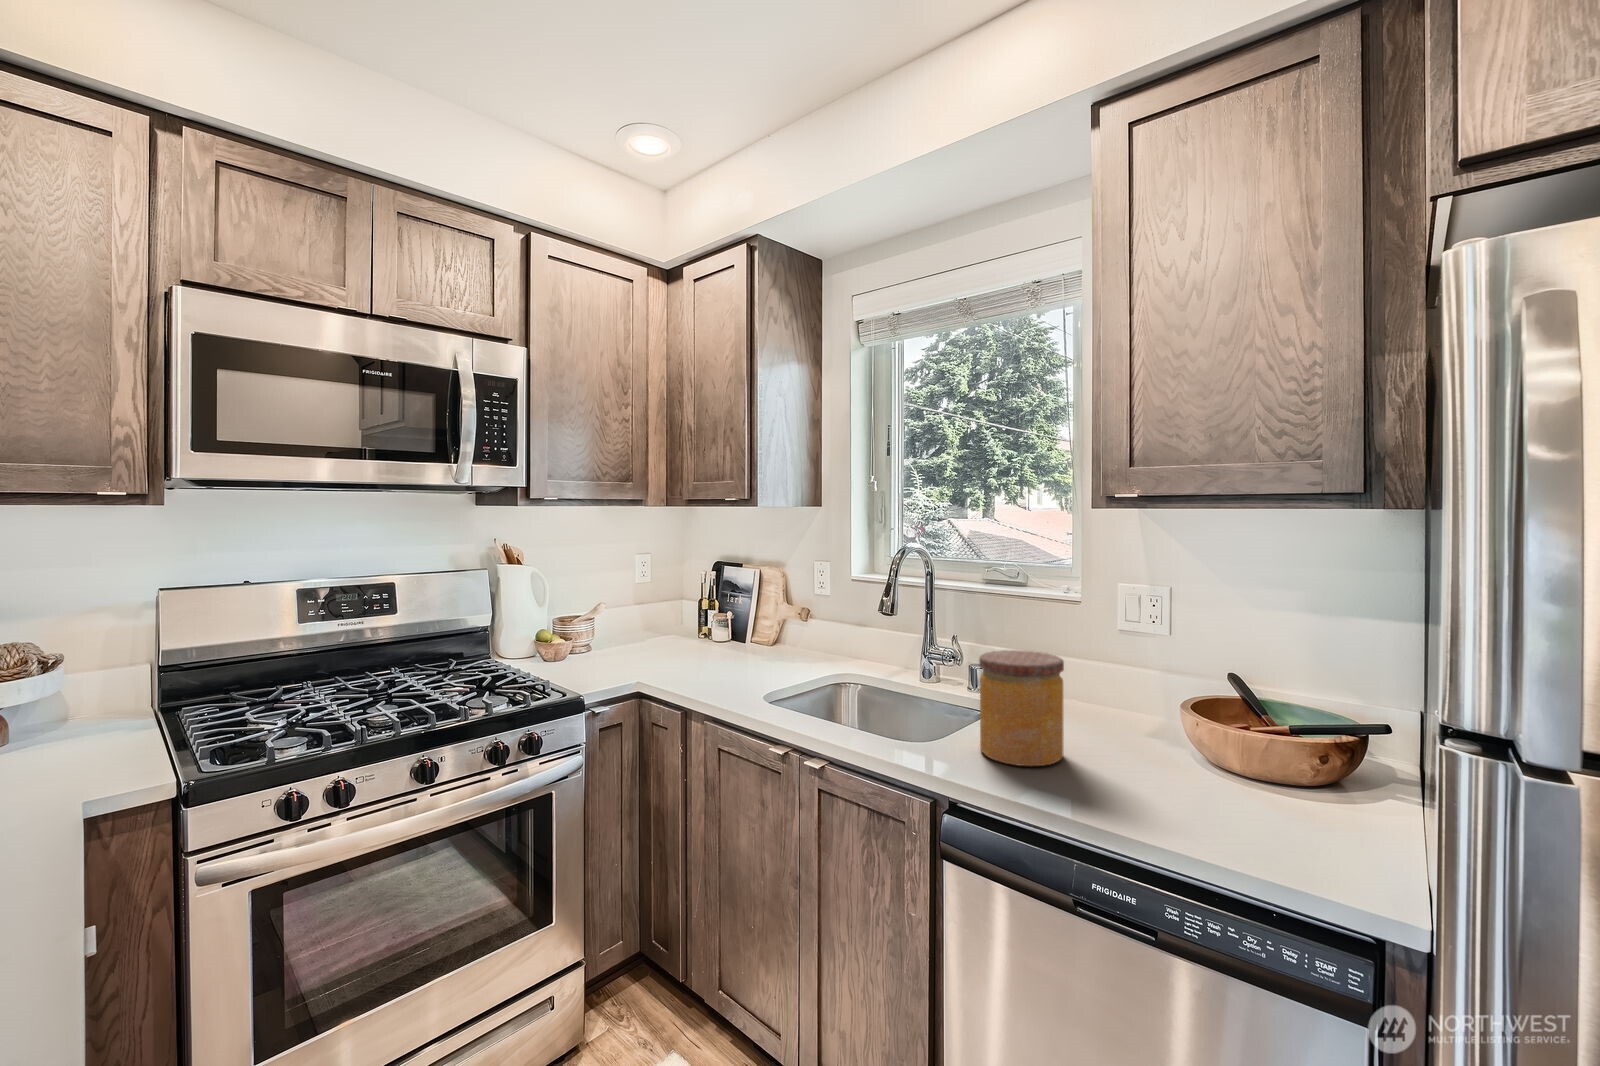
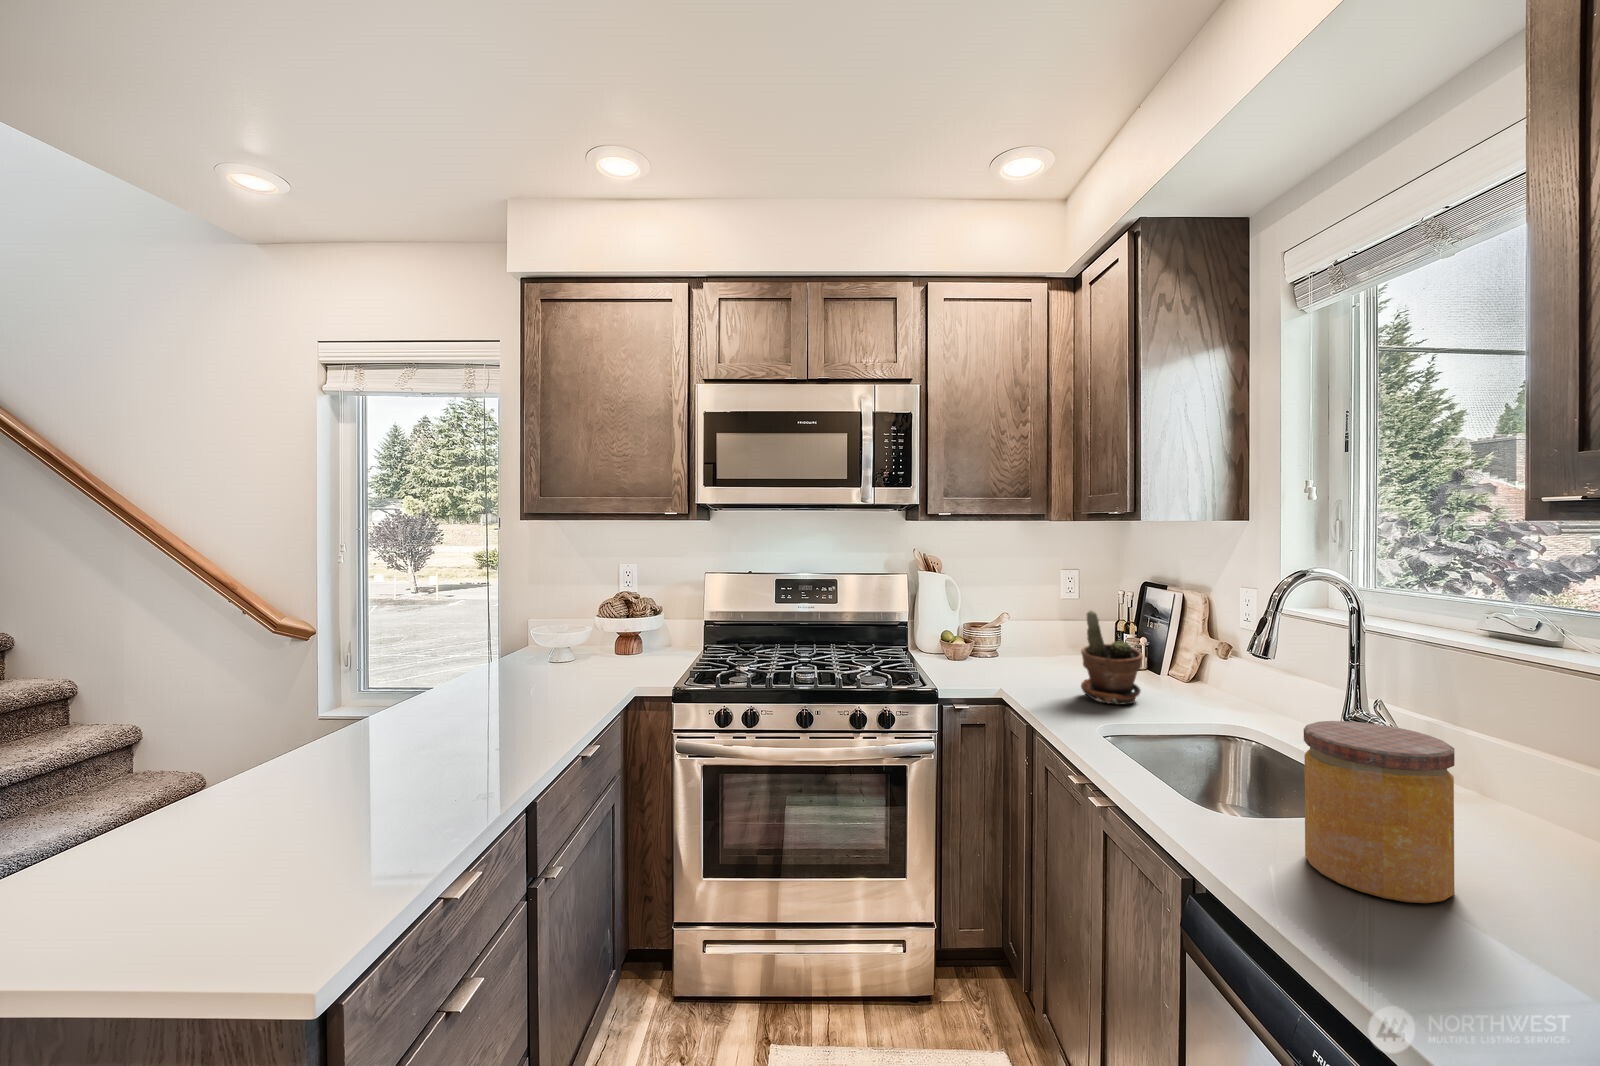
potted plant: none [714,593,768,678] -> present [1081,611,1143,705]

